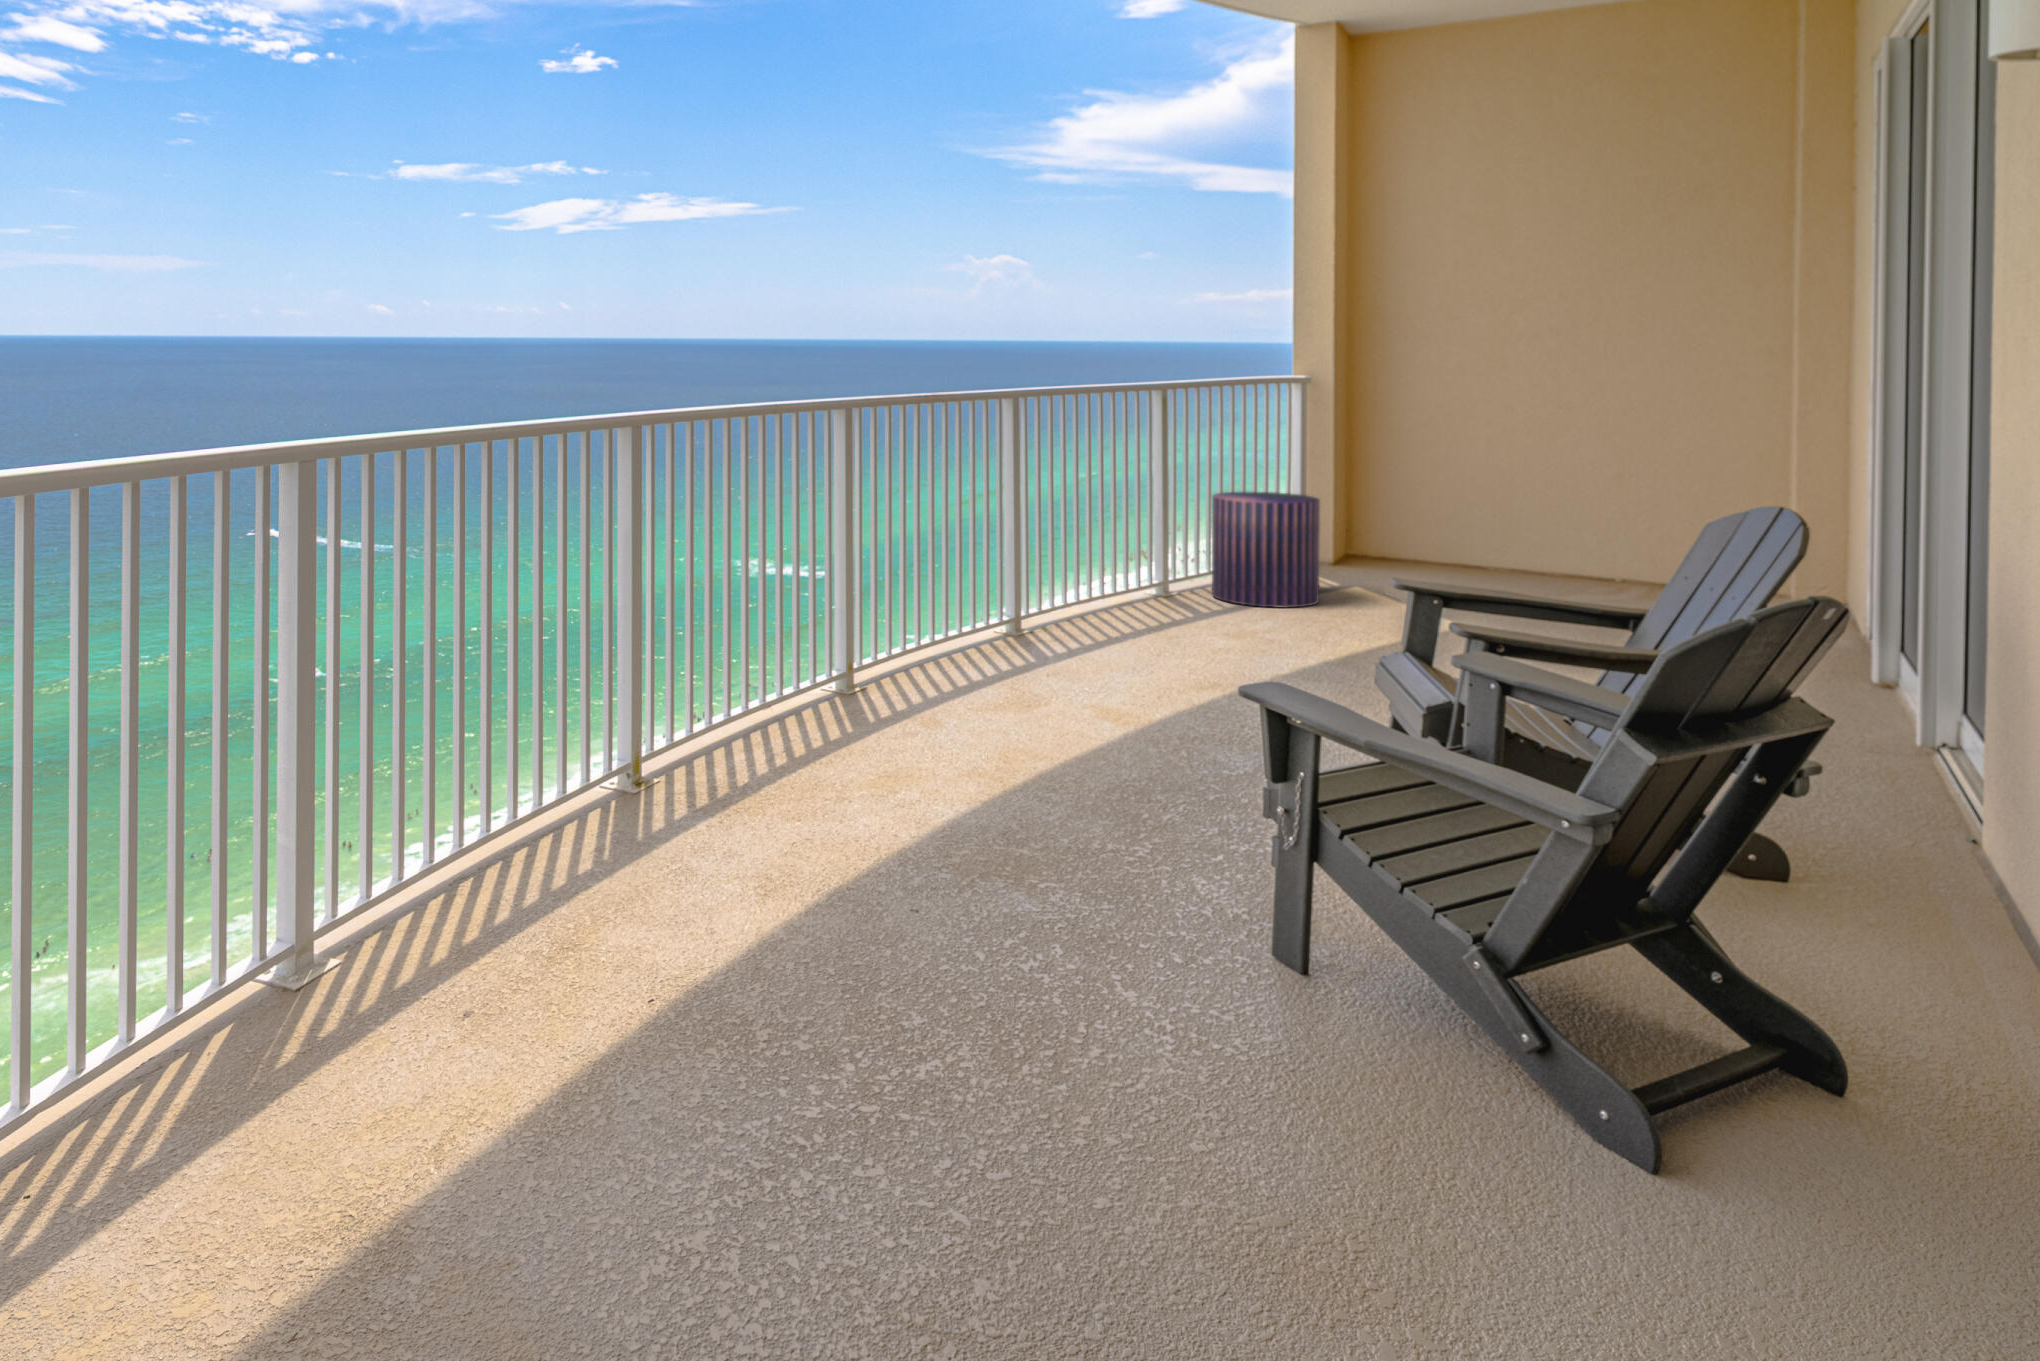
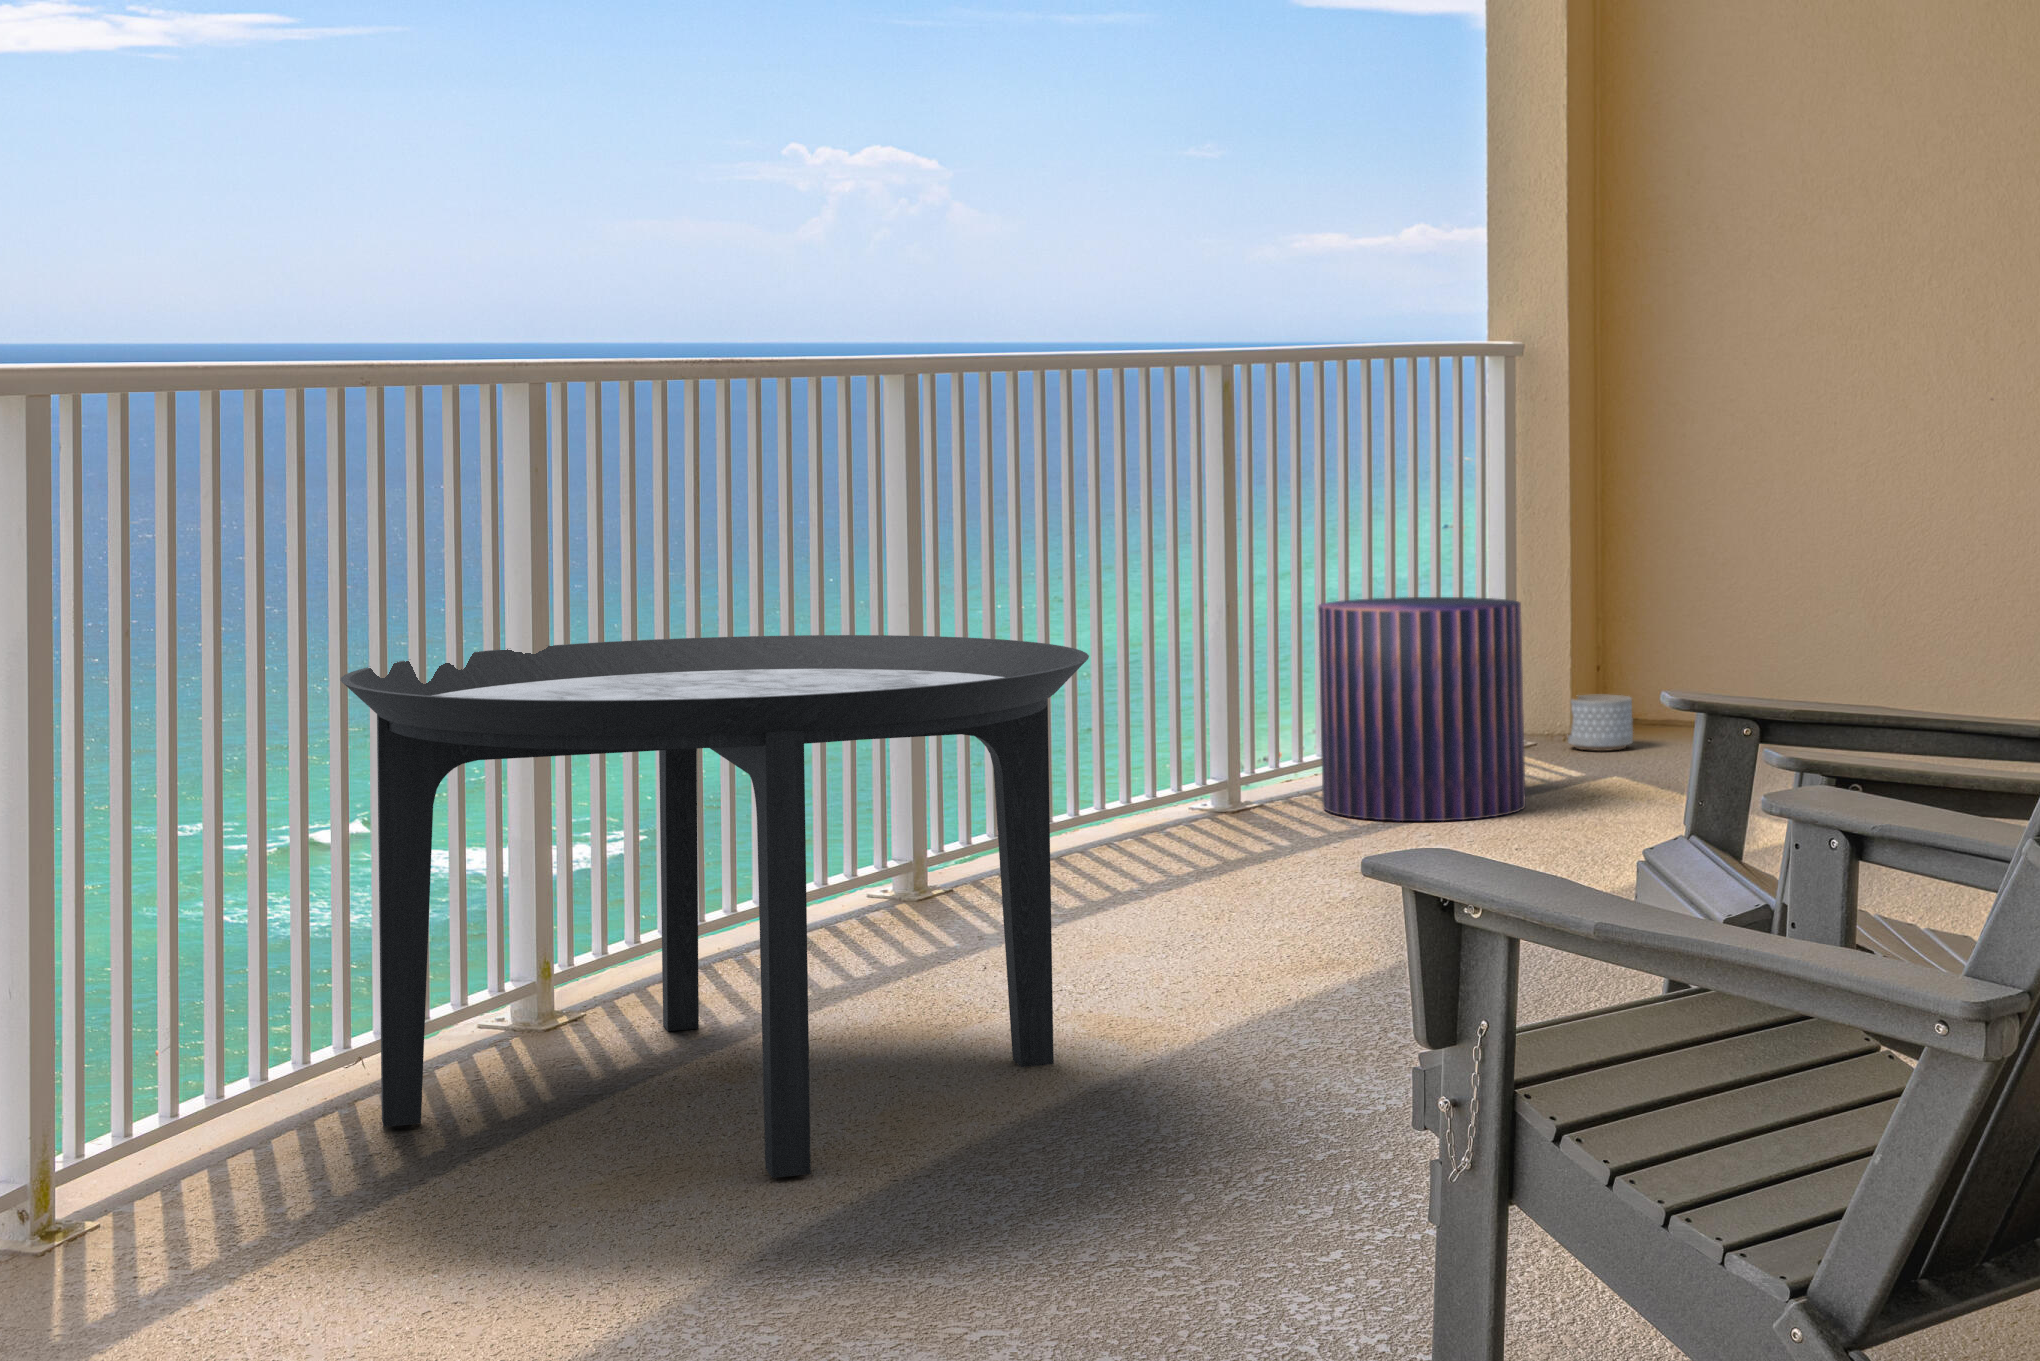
round table: none [761,518,1107,787] -> present [341,635,1089,1178]
planter: none [1341,540,1377,570] -> present [1568,695,1633,751]

